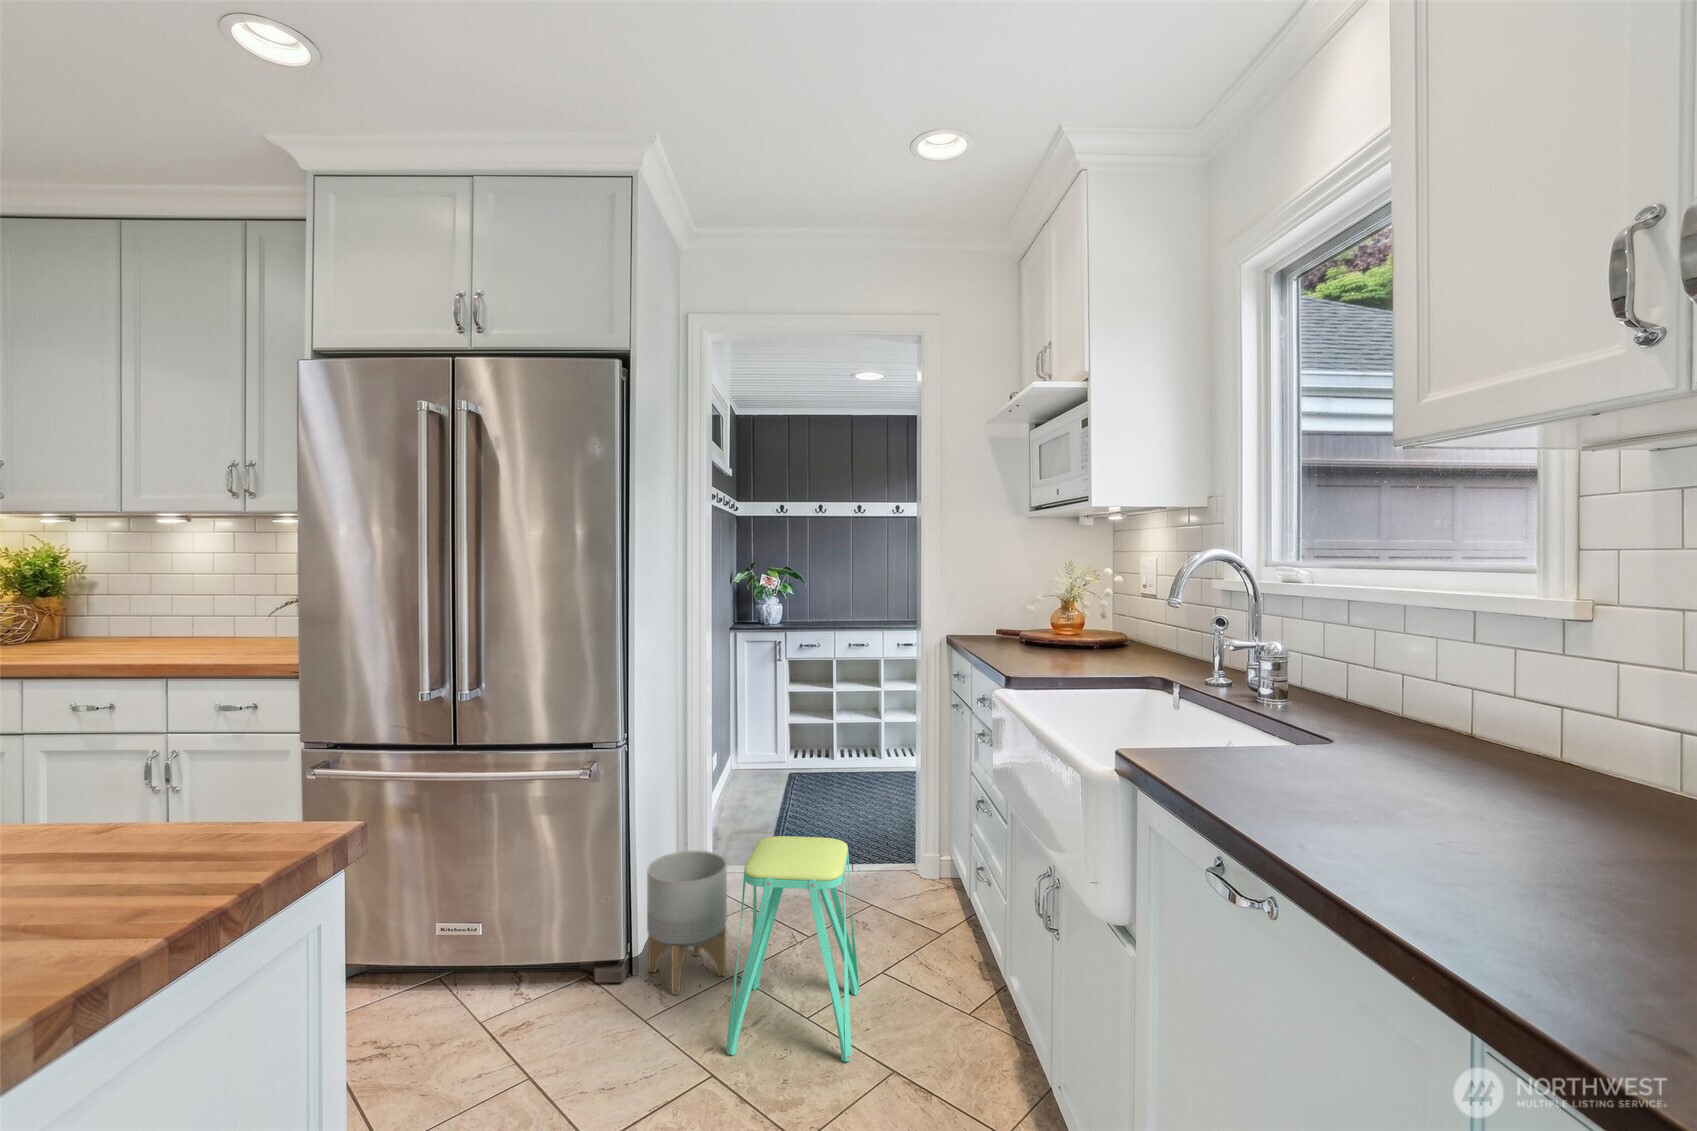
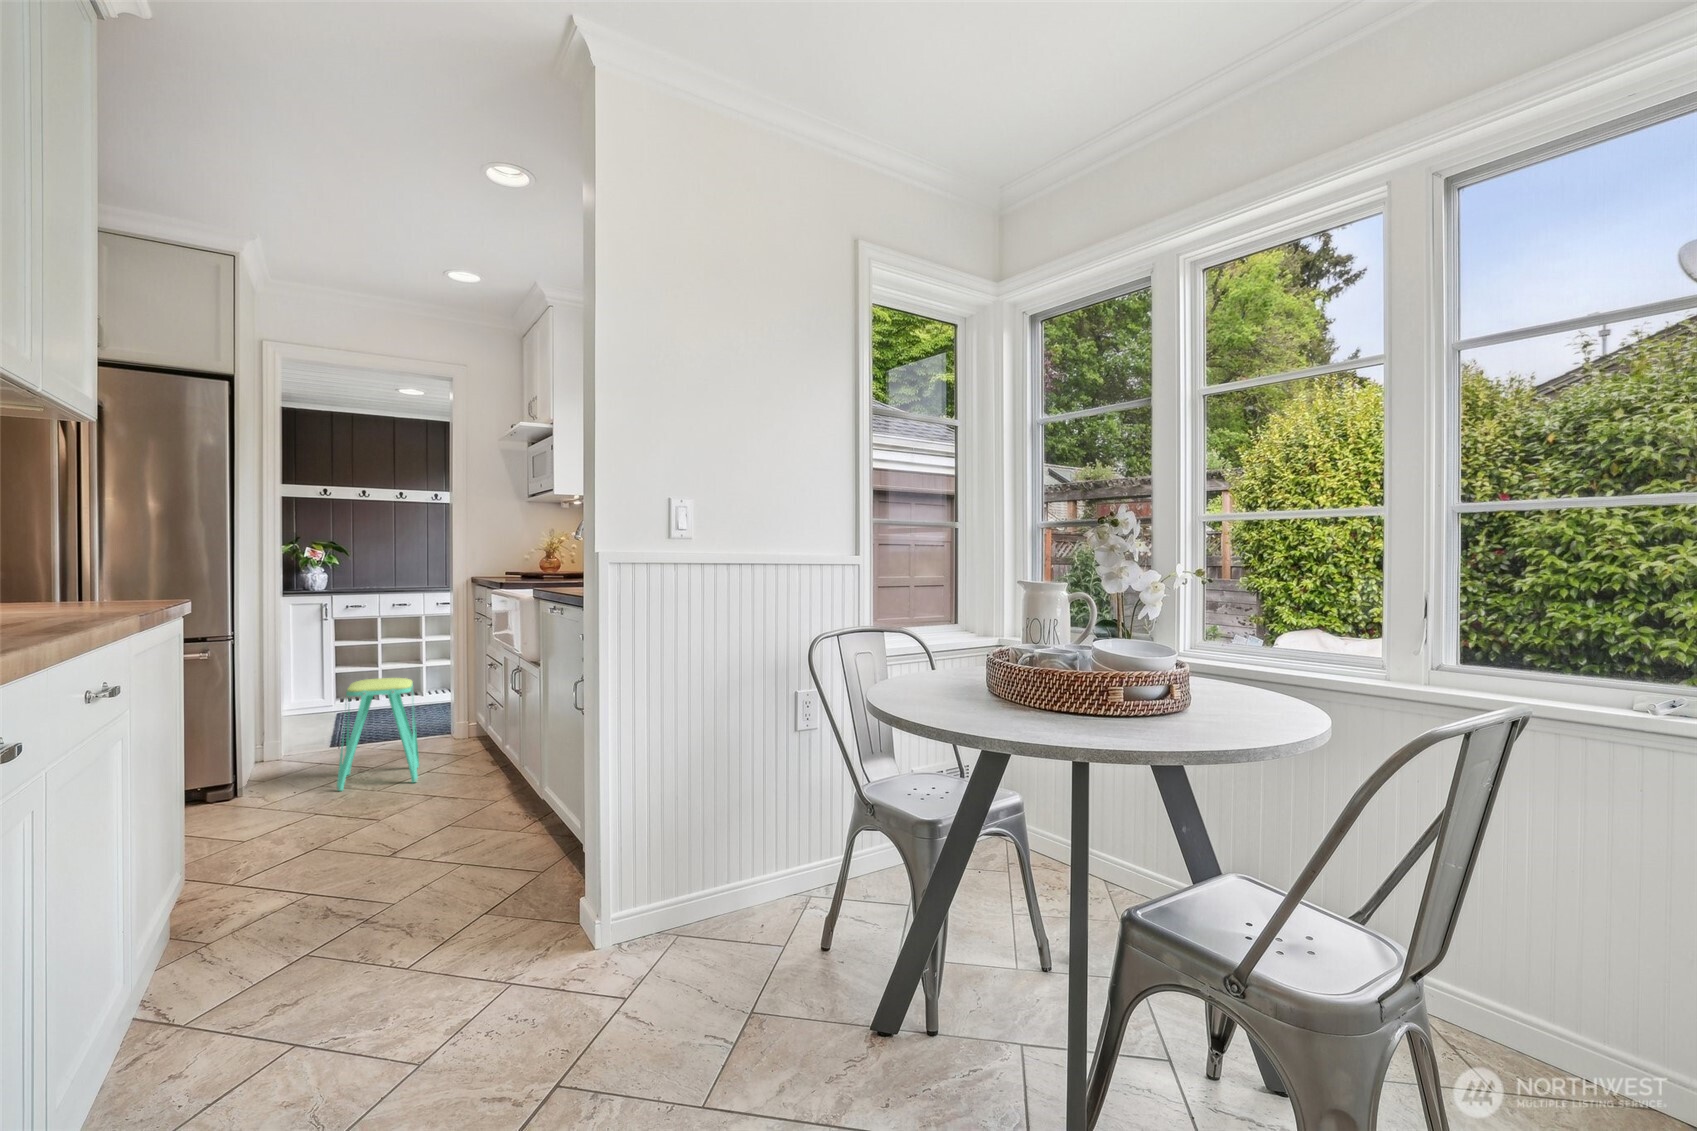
planter: present [647,850,727,995] -> none [263,705,324,784]

